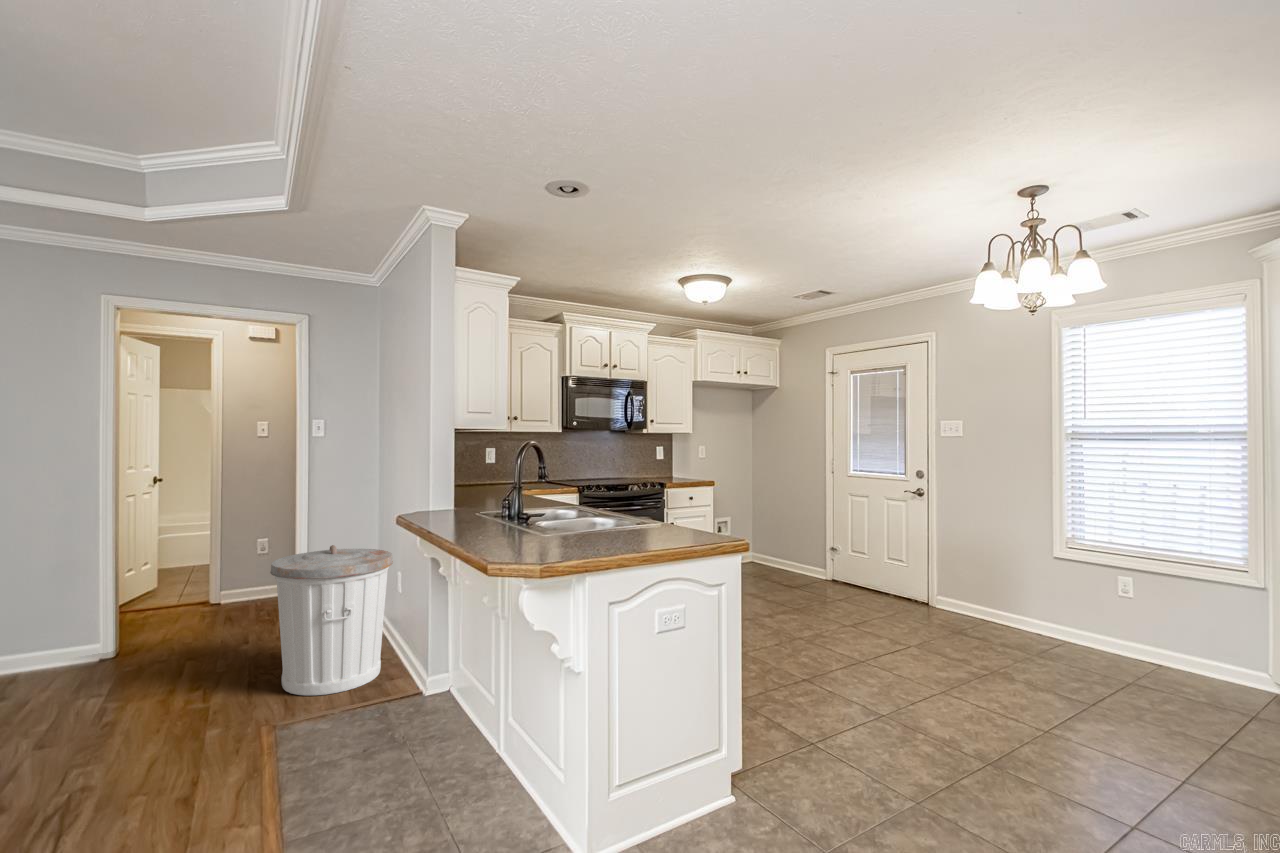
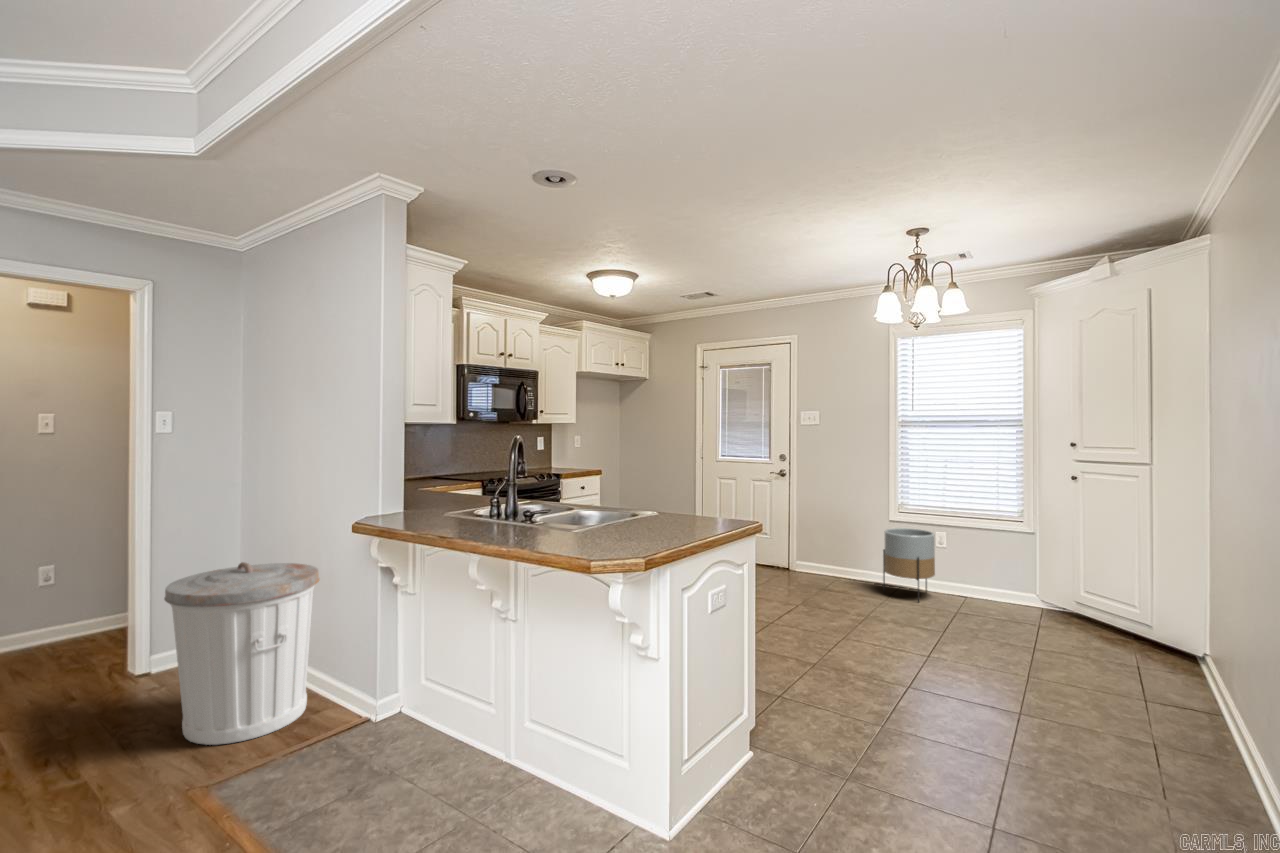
planter: none [1038,566,1110,663] -> present [883,528,935,602]

